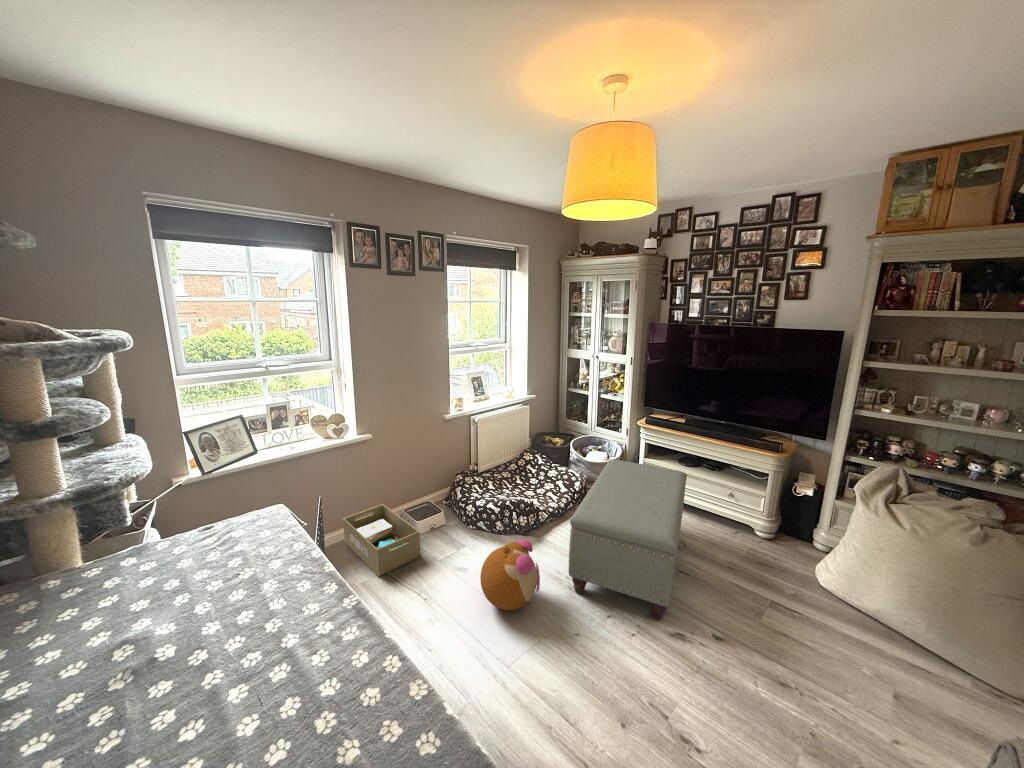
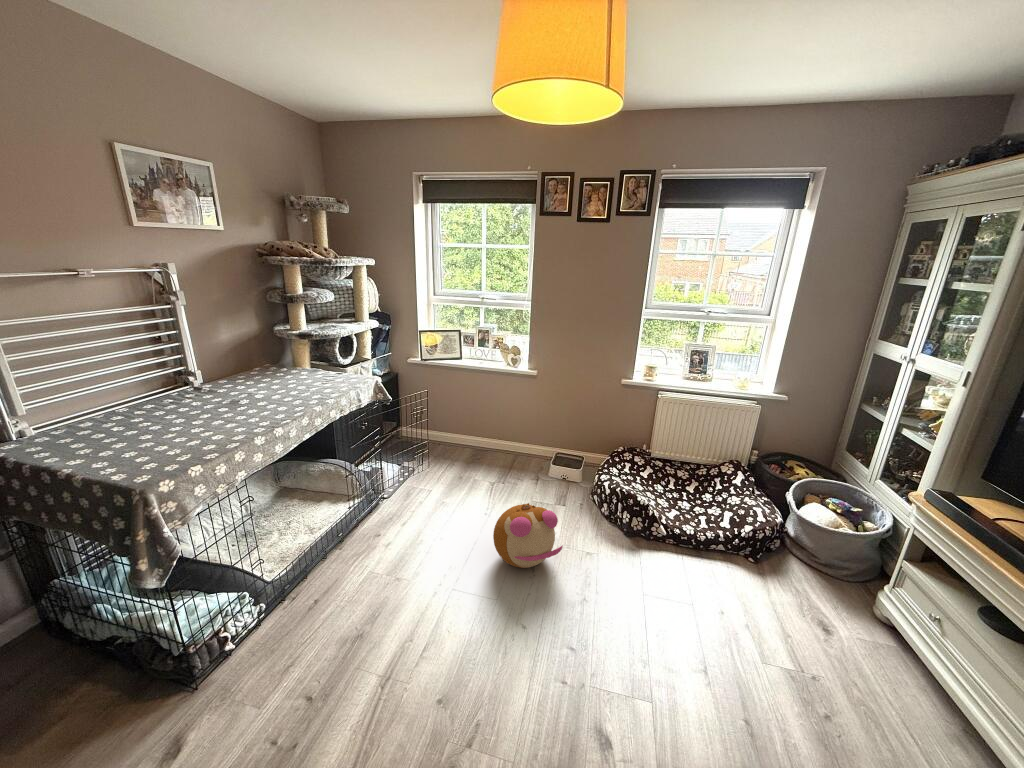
ottoman: present [569,459,687,620] -> none [574,511,896,712]
storage box: present [343,504,421,576] -> none [486,432,540,488]

